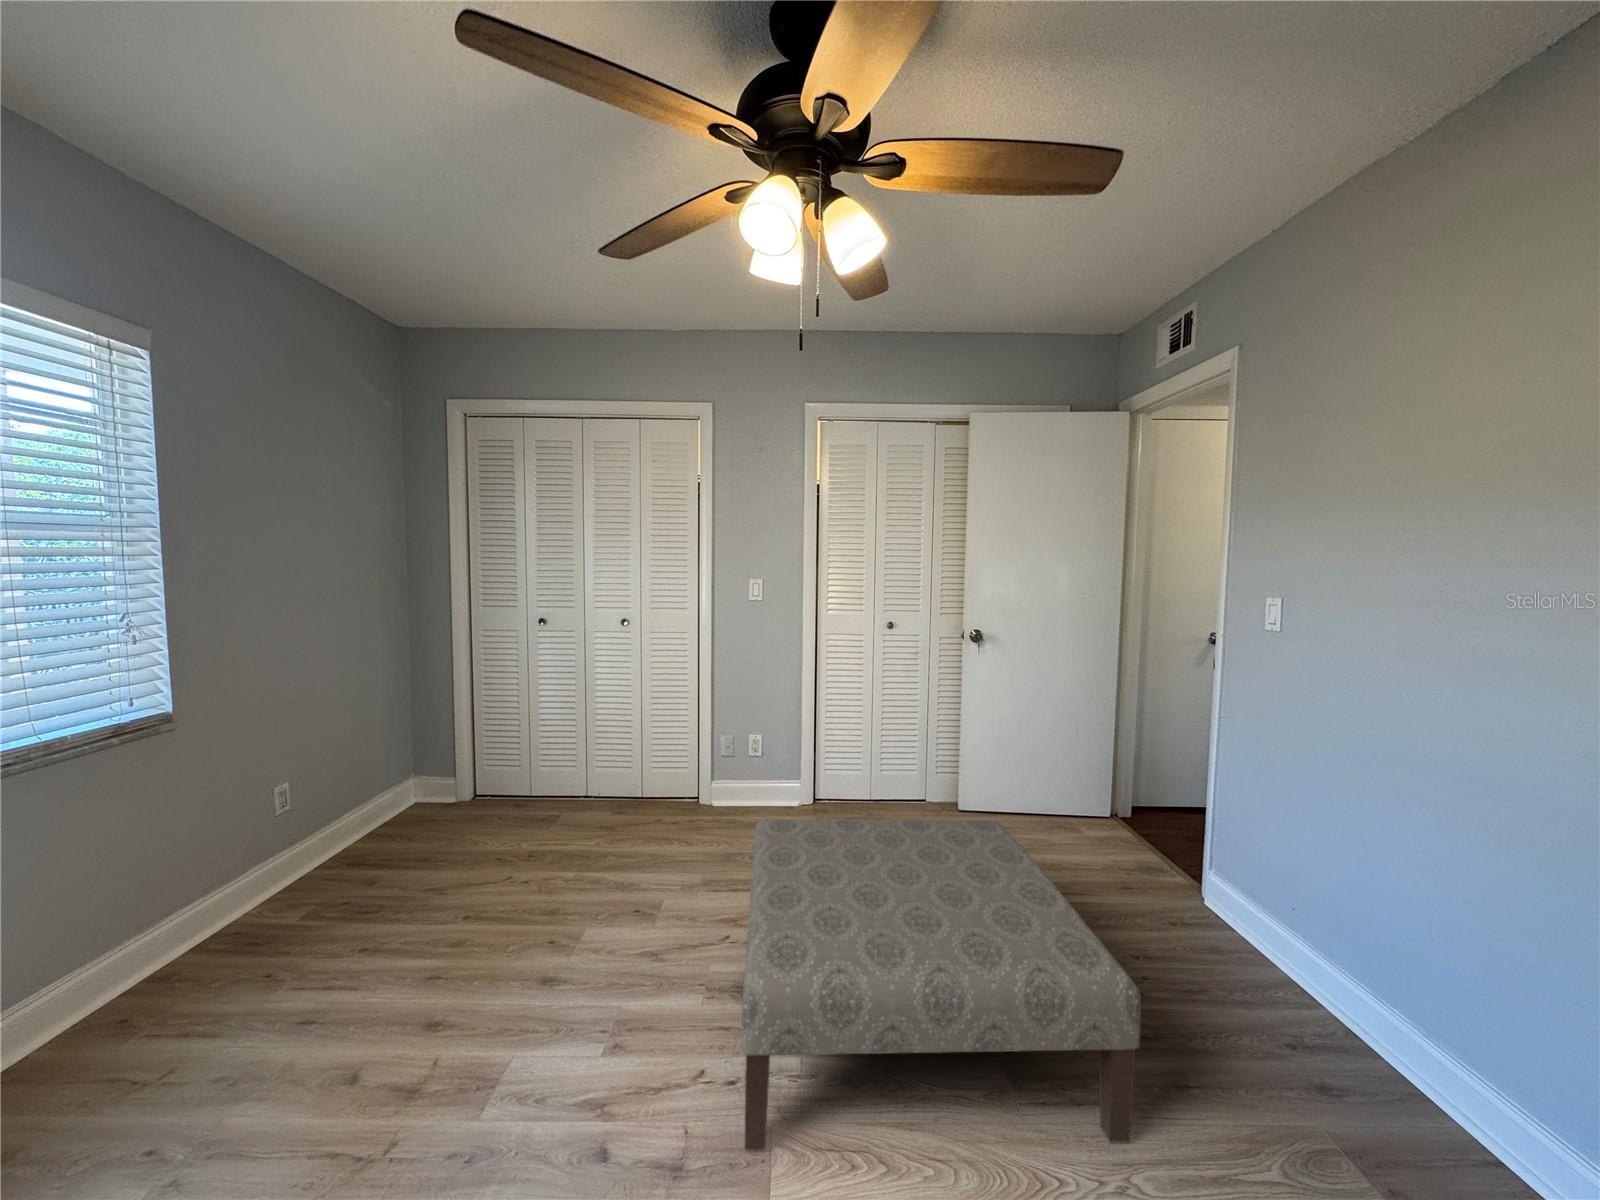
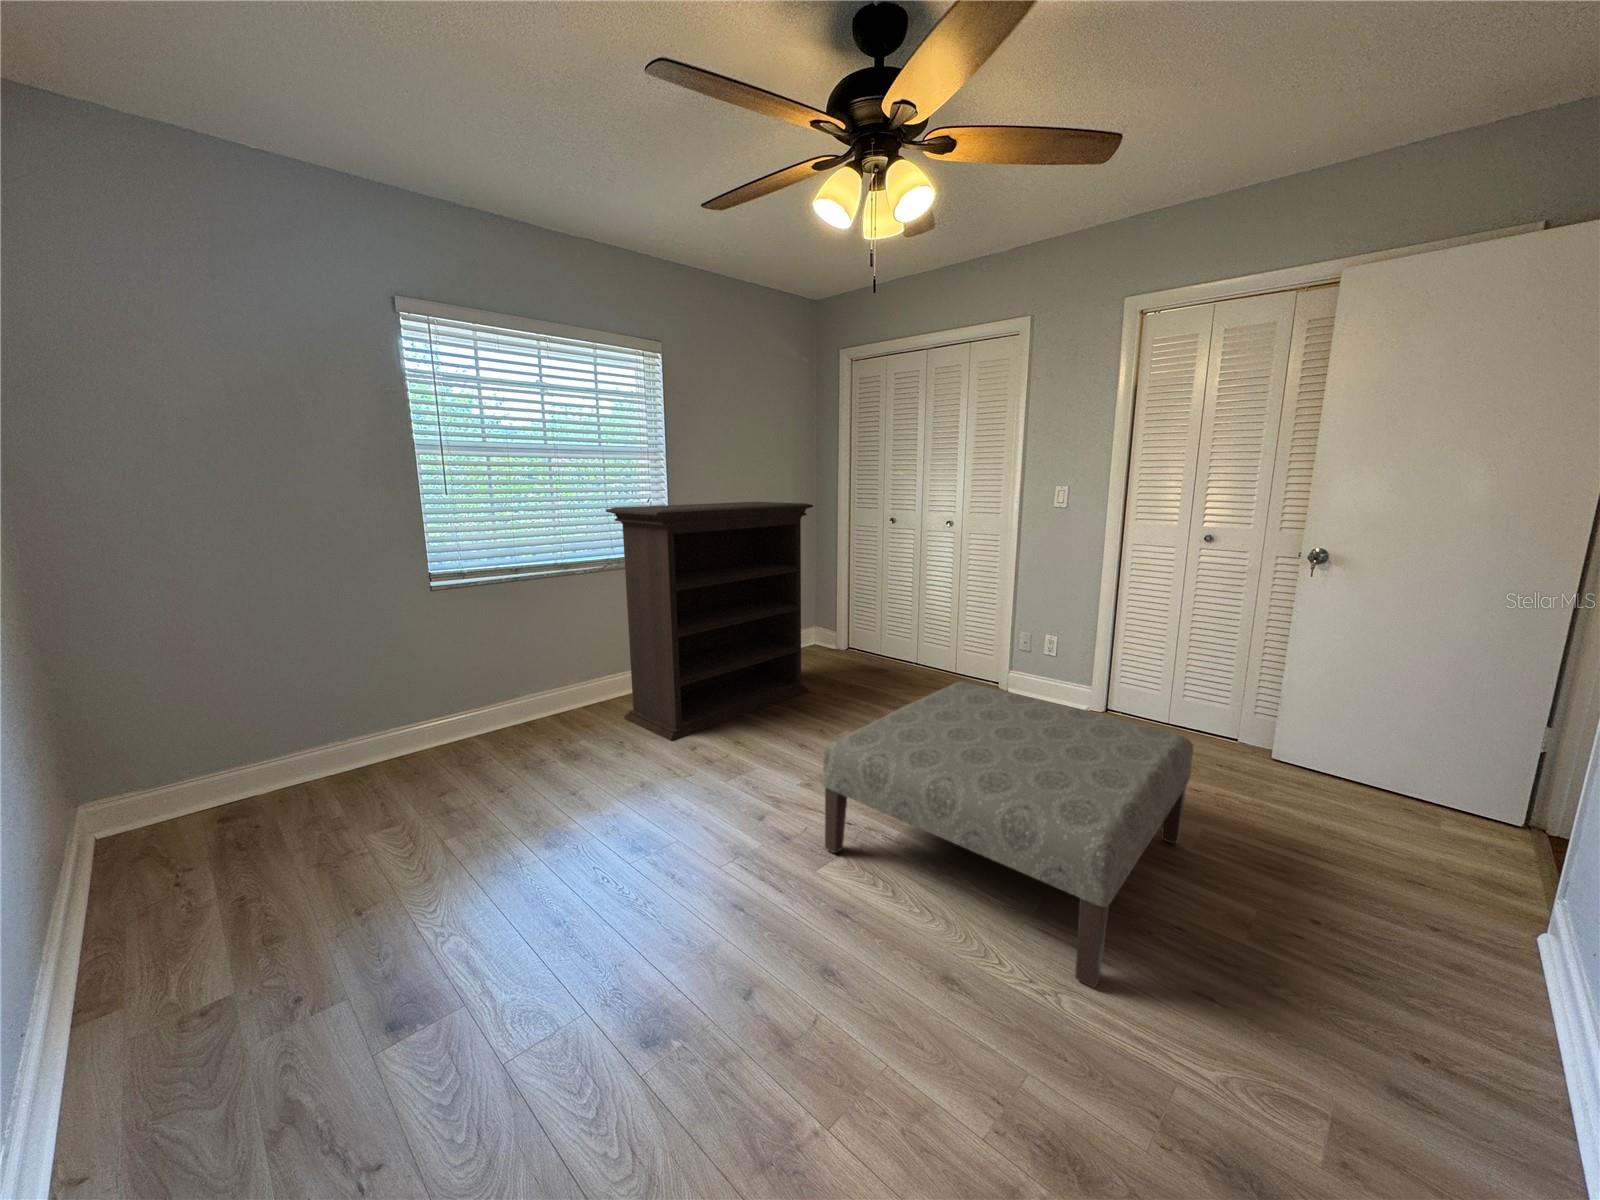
bookshelf: none [53,606,475,1096] -> present [606,502,813,741]

